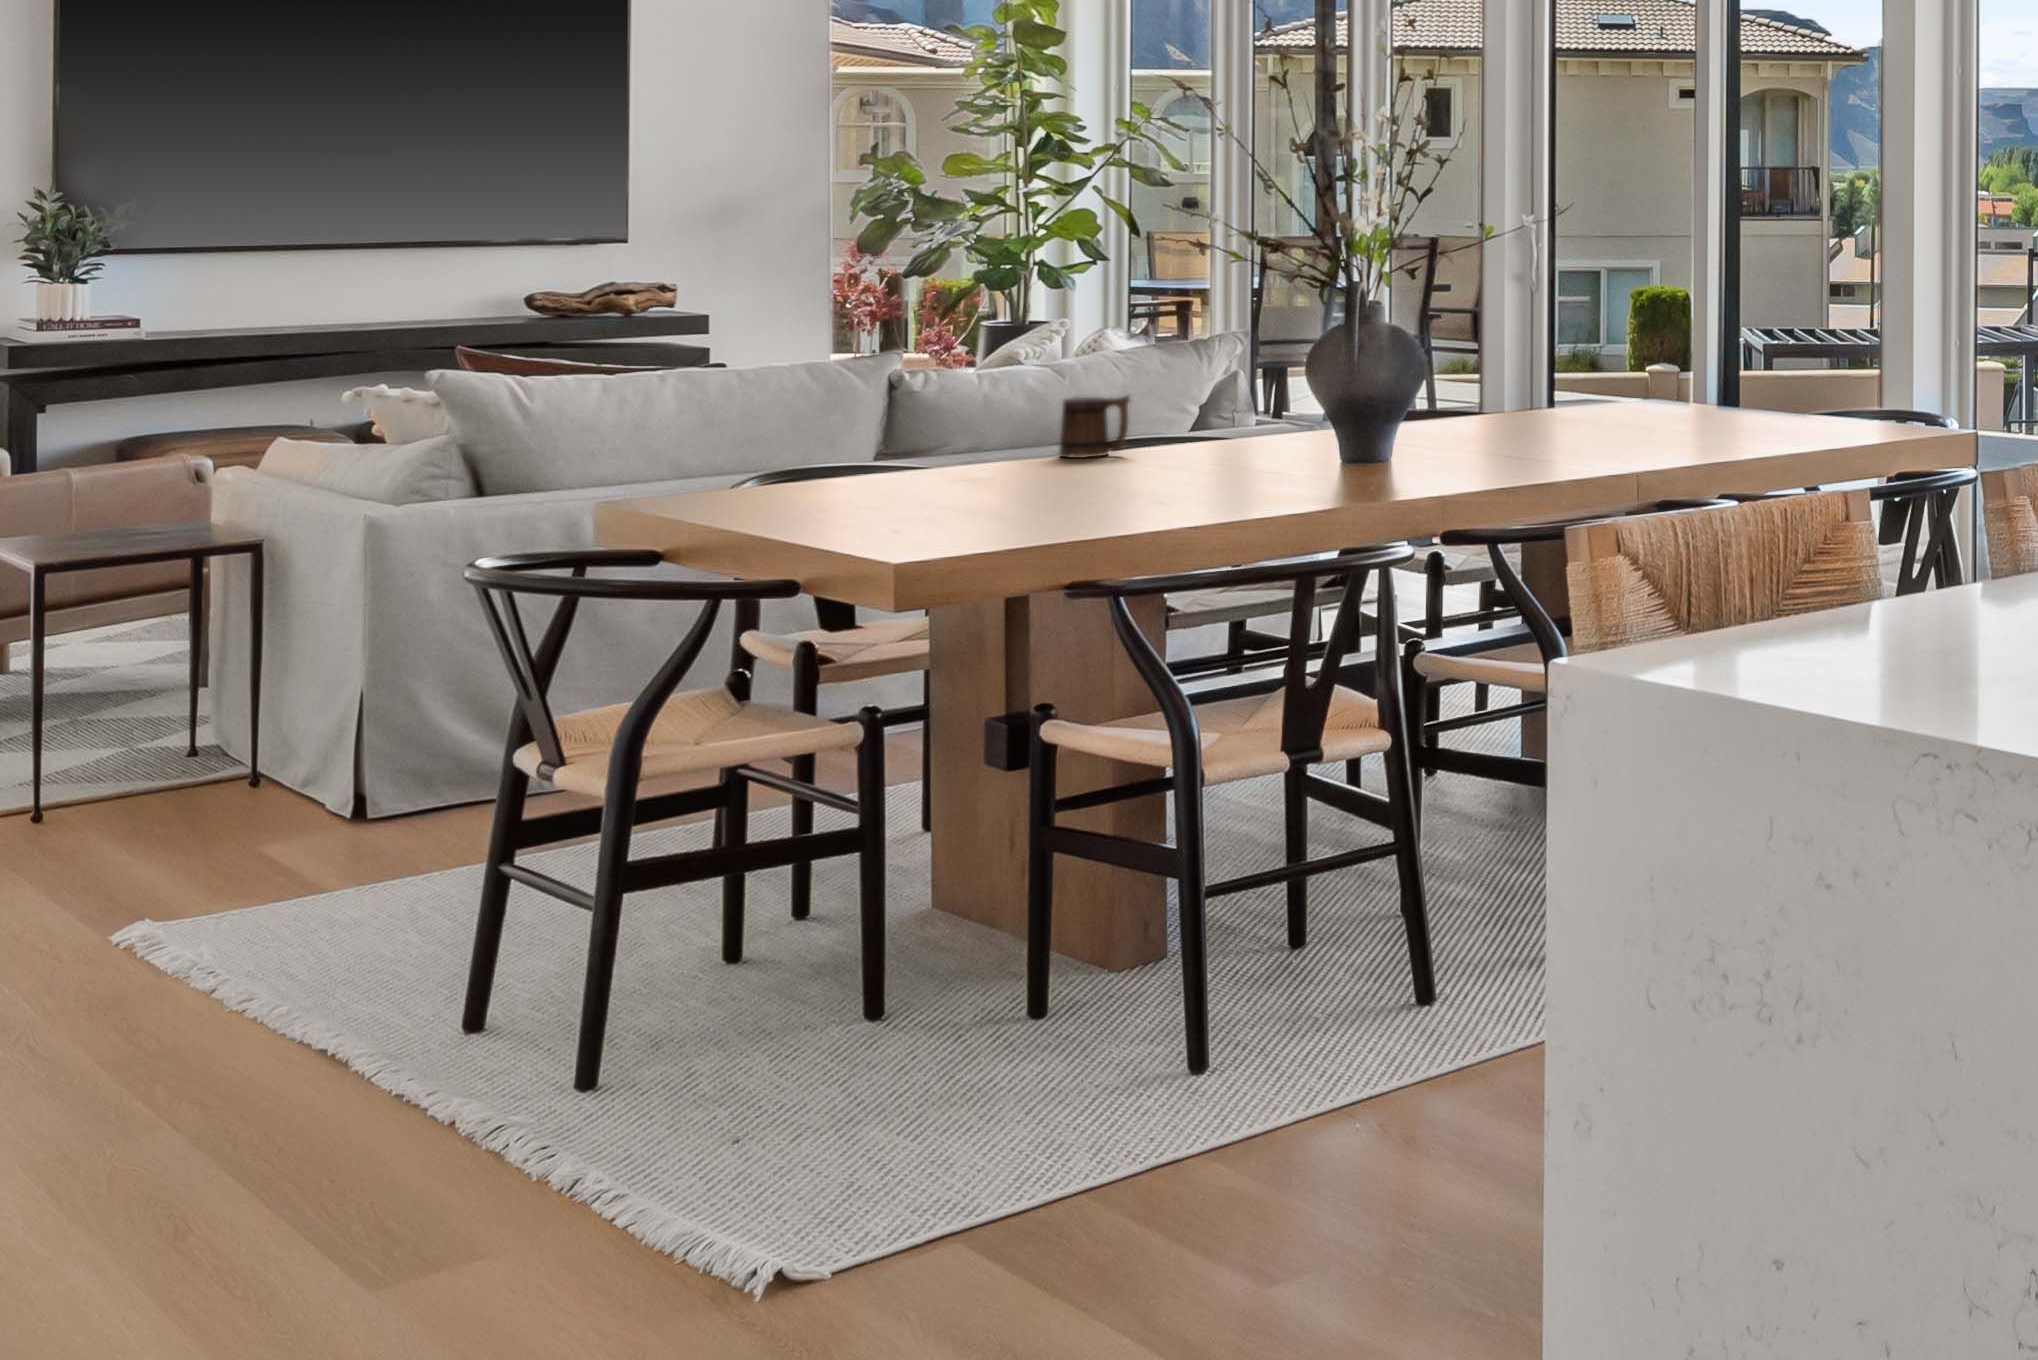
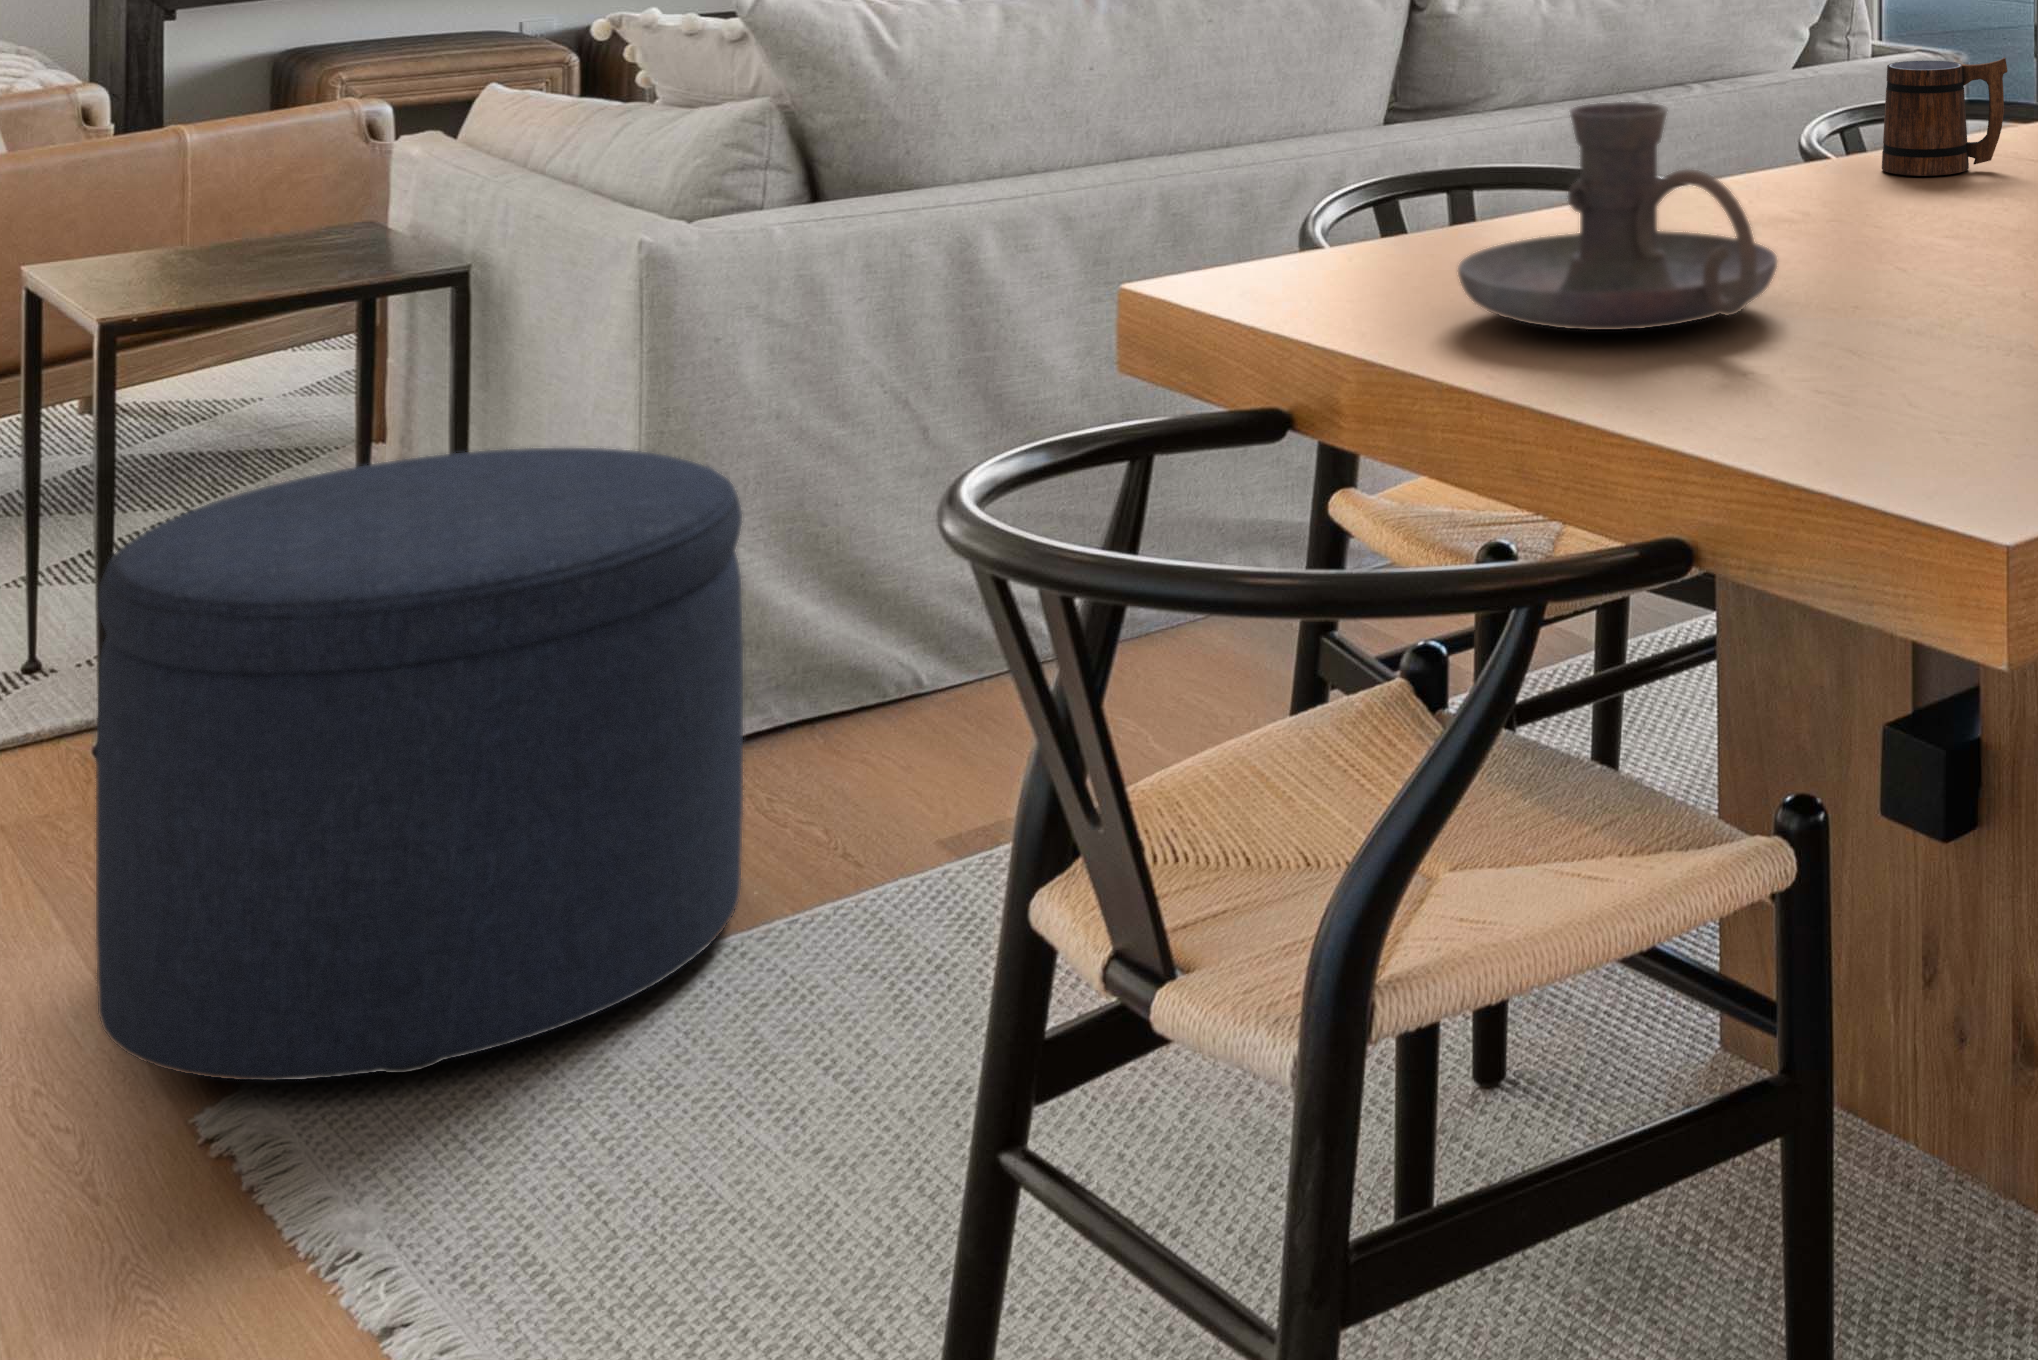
candle holder: none [746,402,911,507] -> present [1458,102,1777,330]
ottoman: none [51,623,417,929] -> present [96,448,743,1080]

